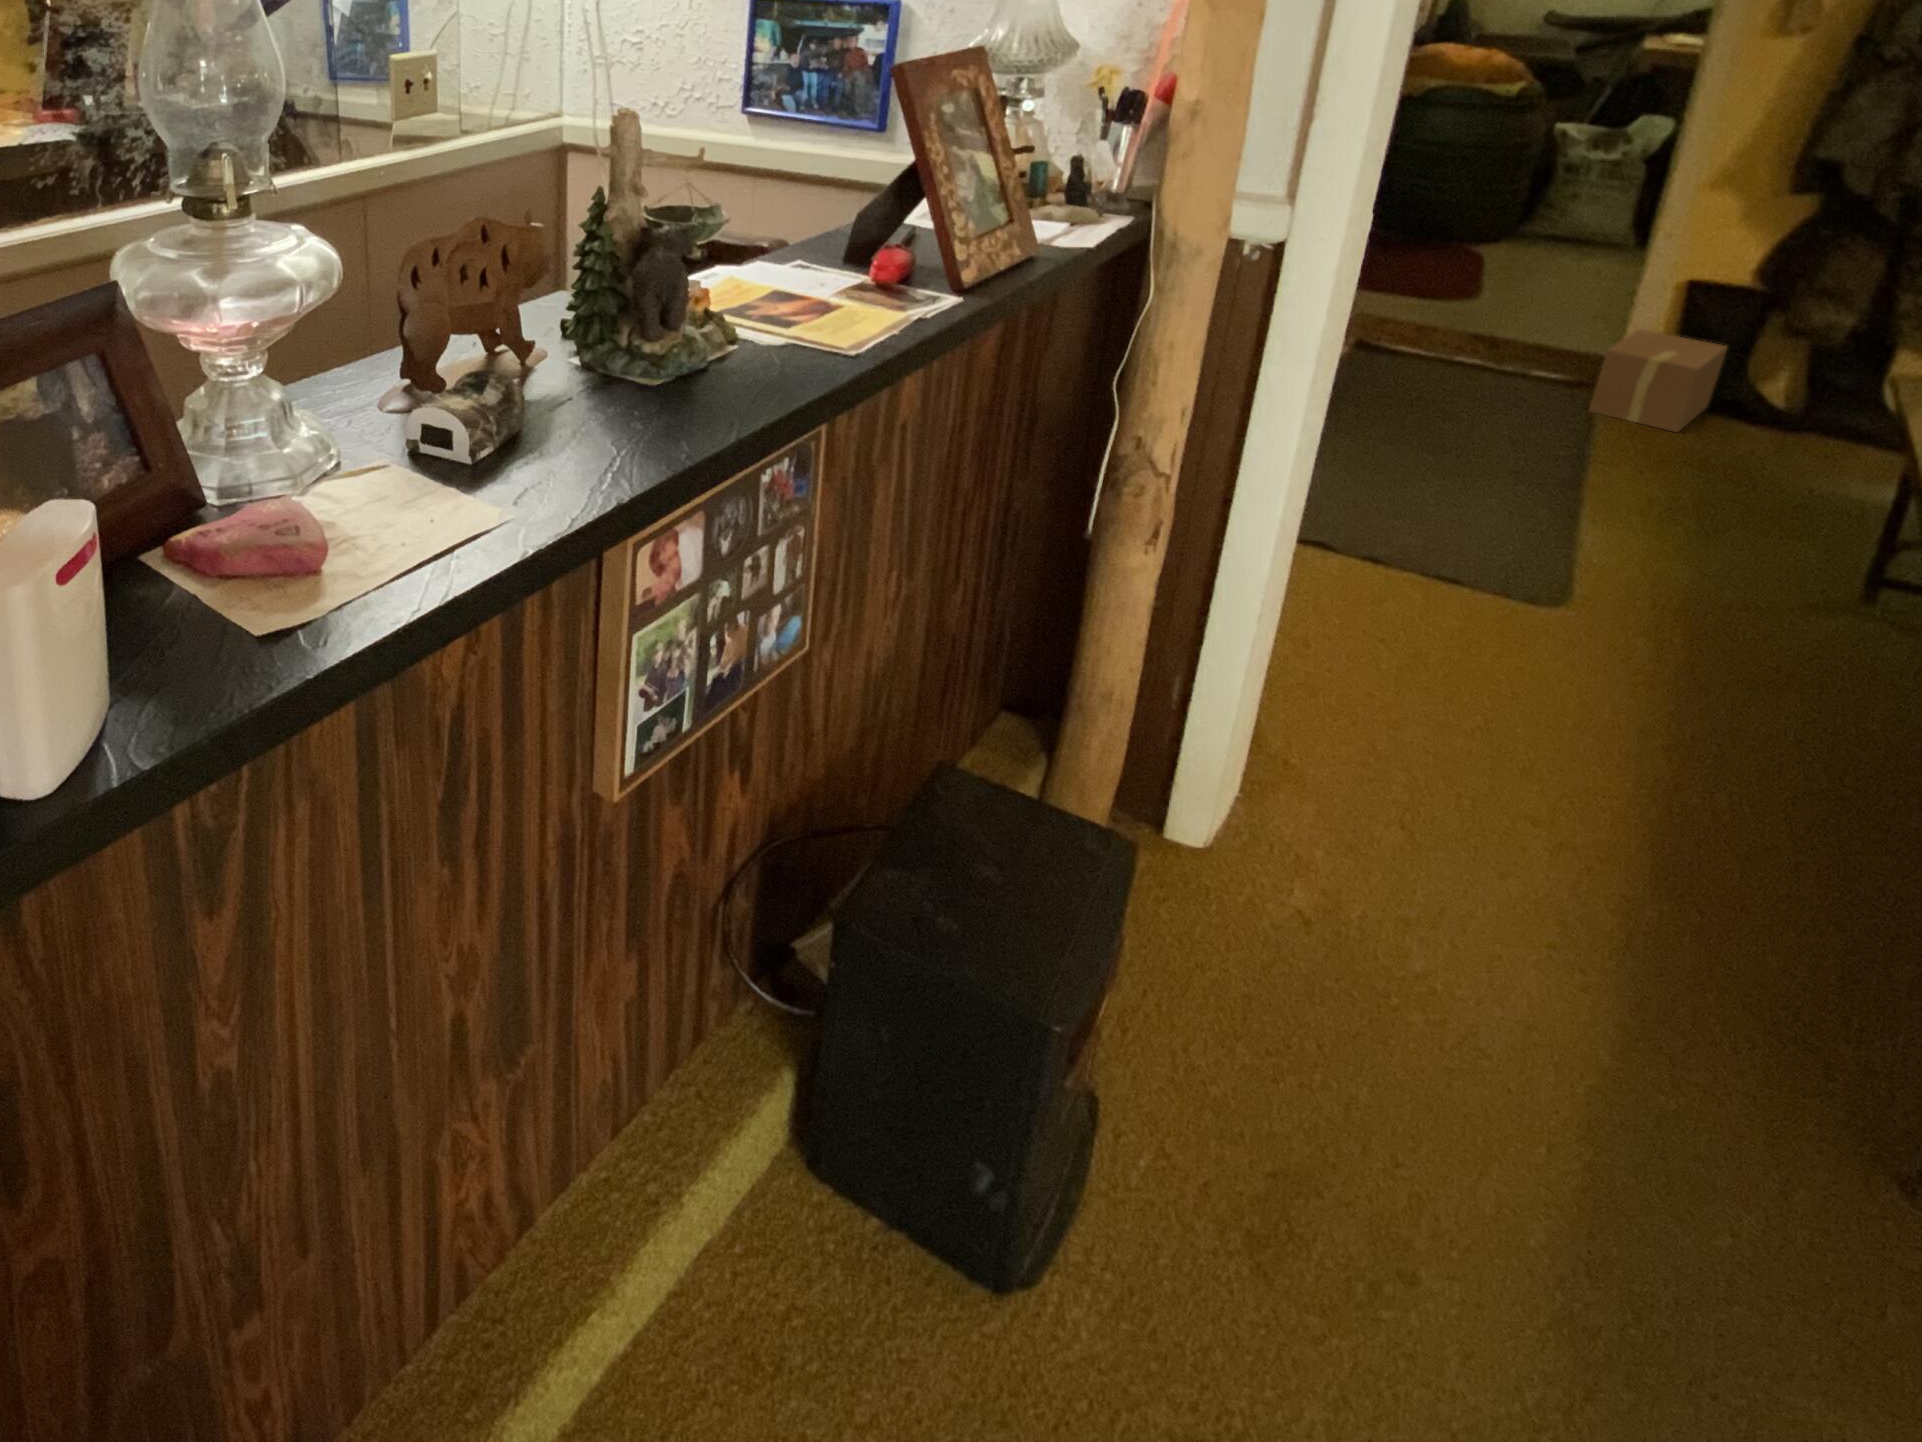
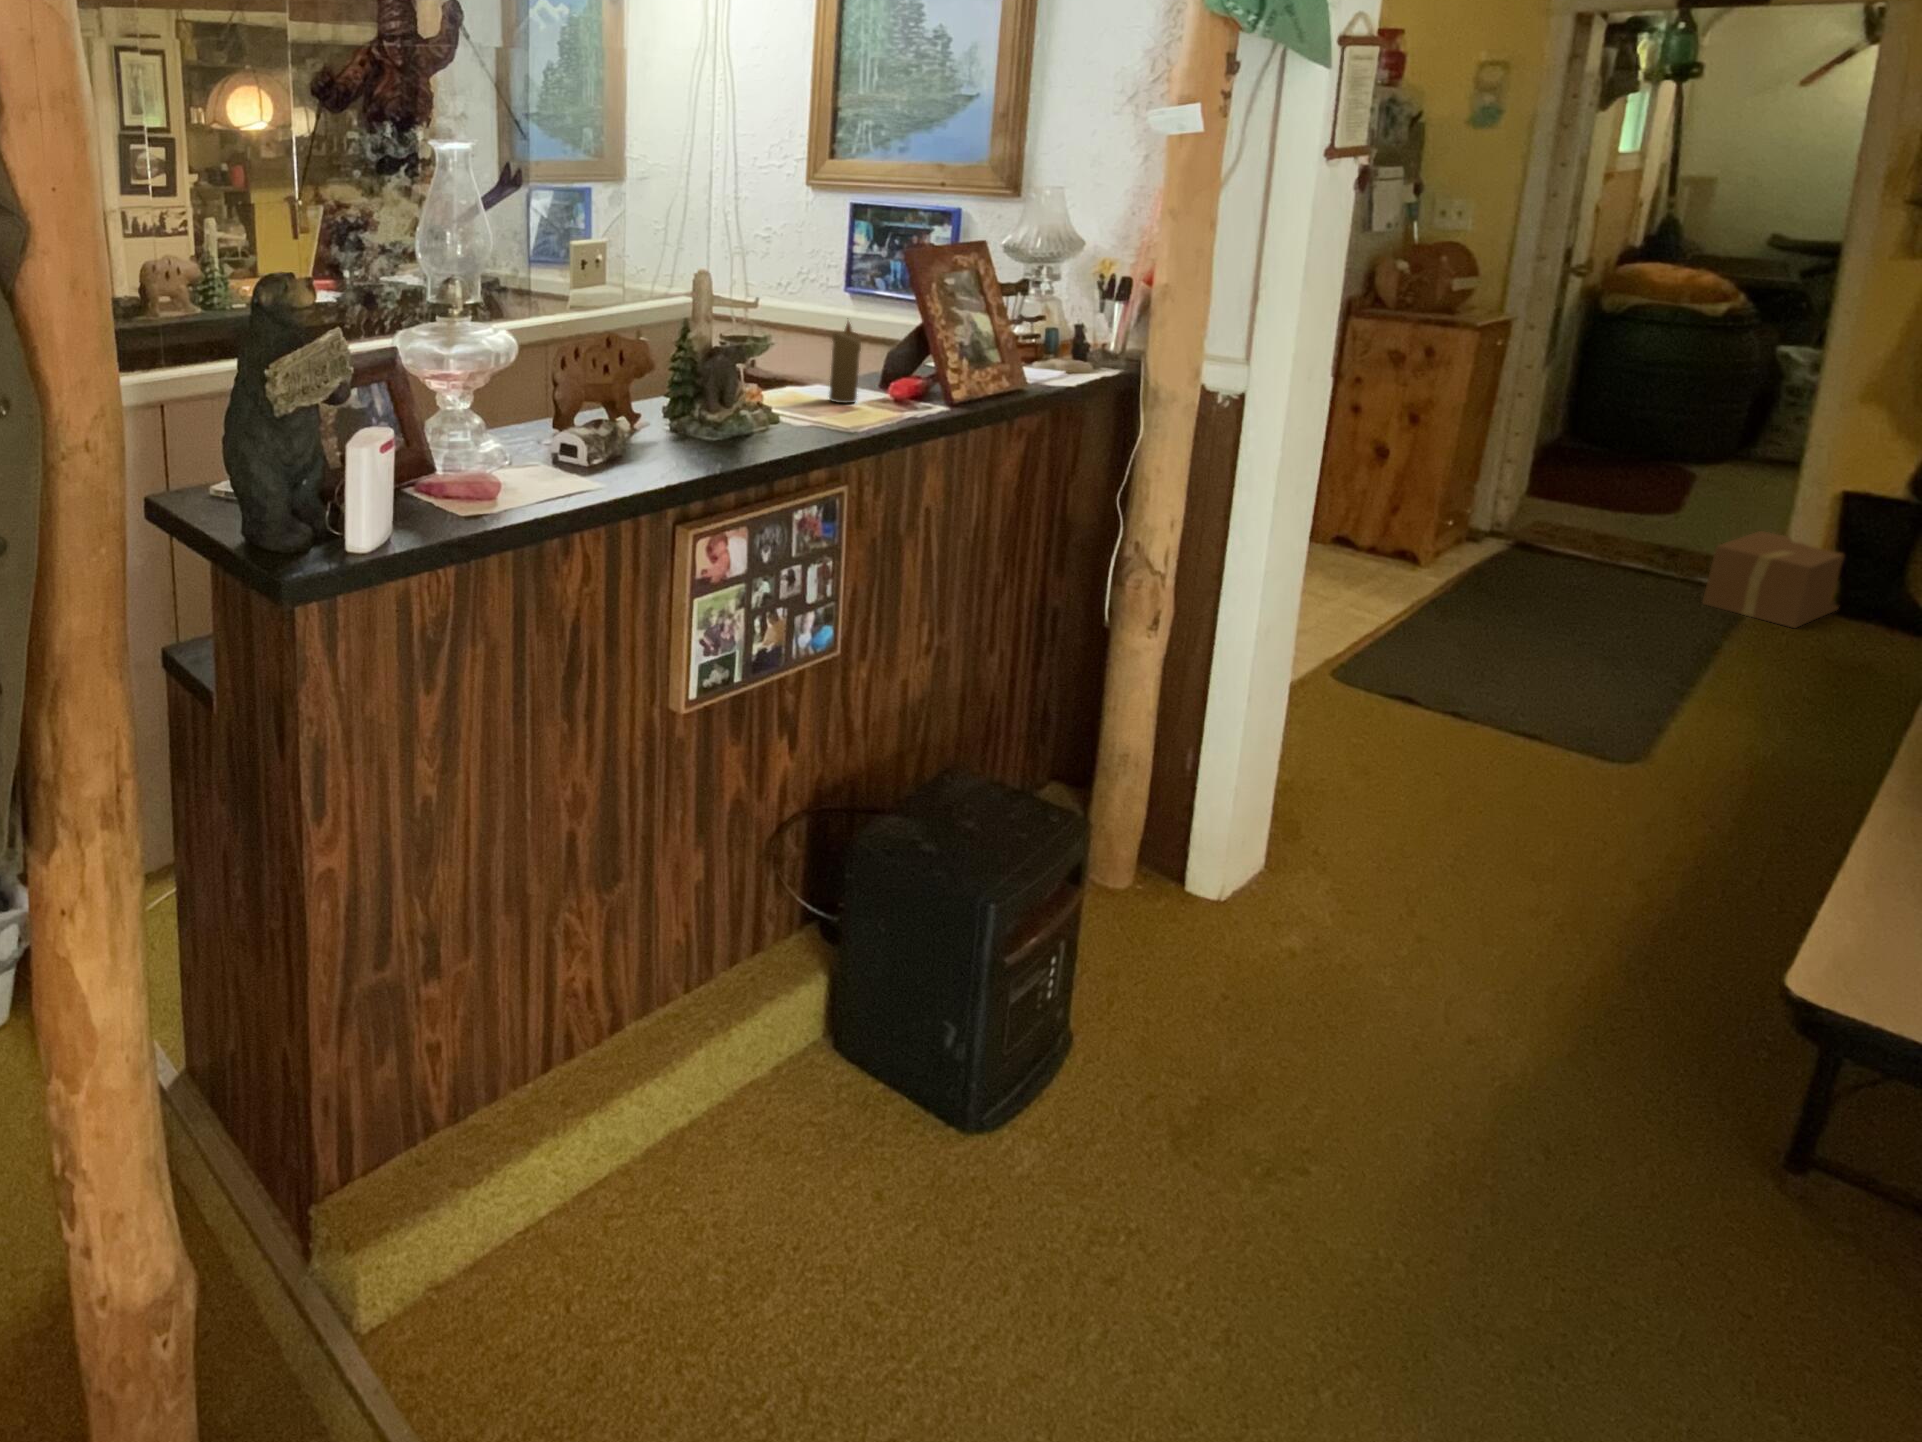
candle: none [774,167,819,288] -> present [829,322,861,403]

